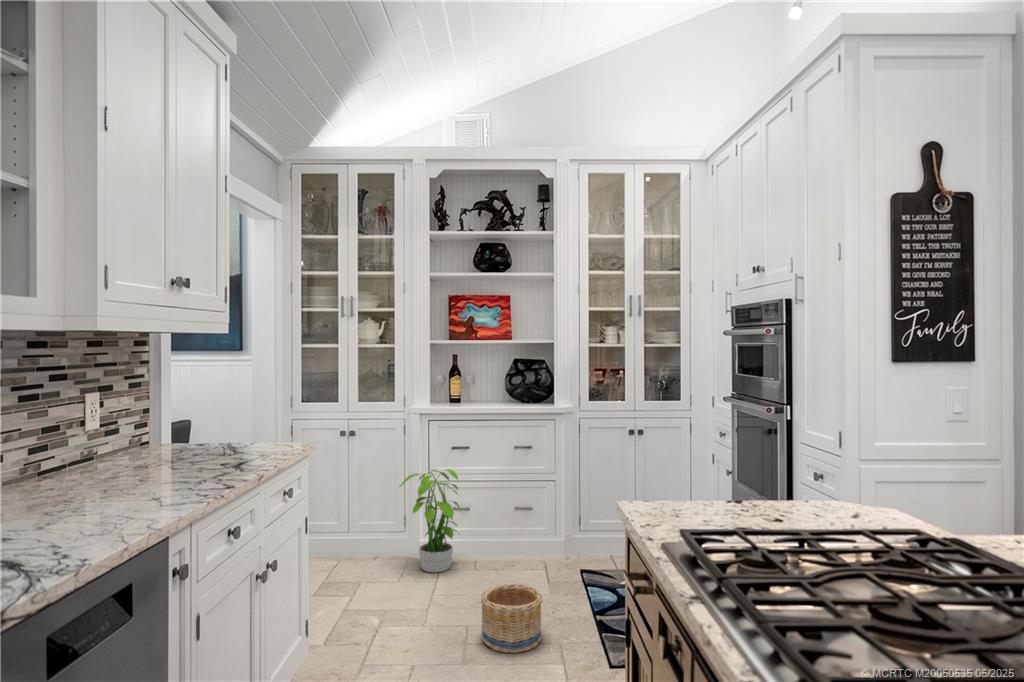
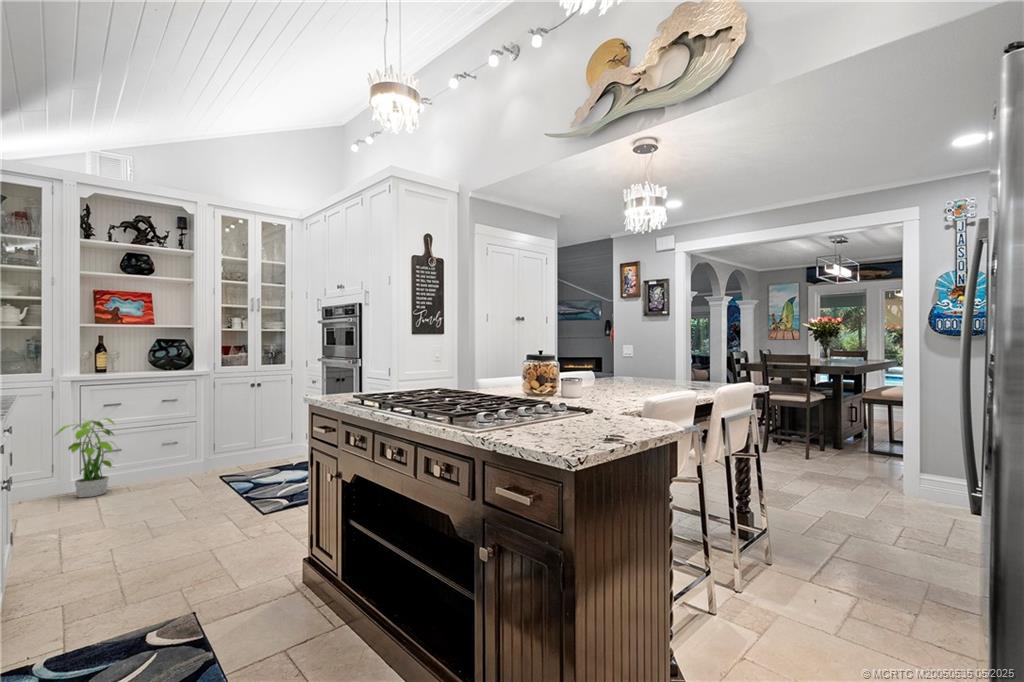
basket: present [481,584,542,653] -> none [157,473,204,510]

